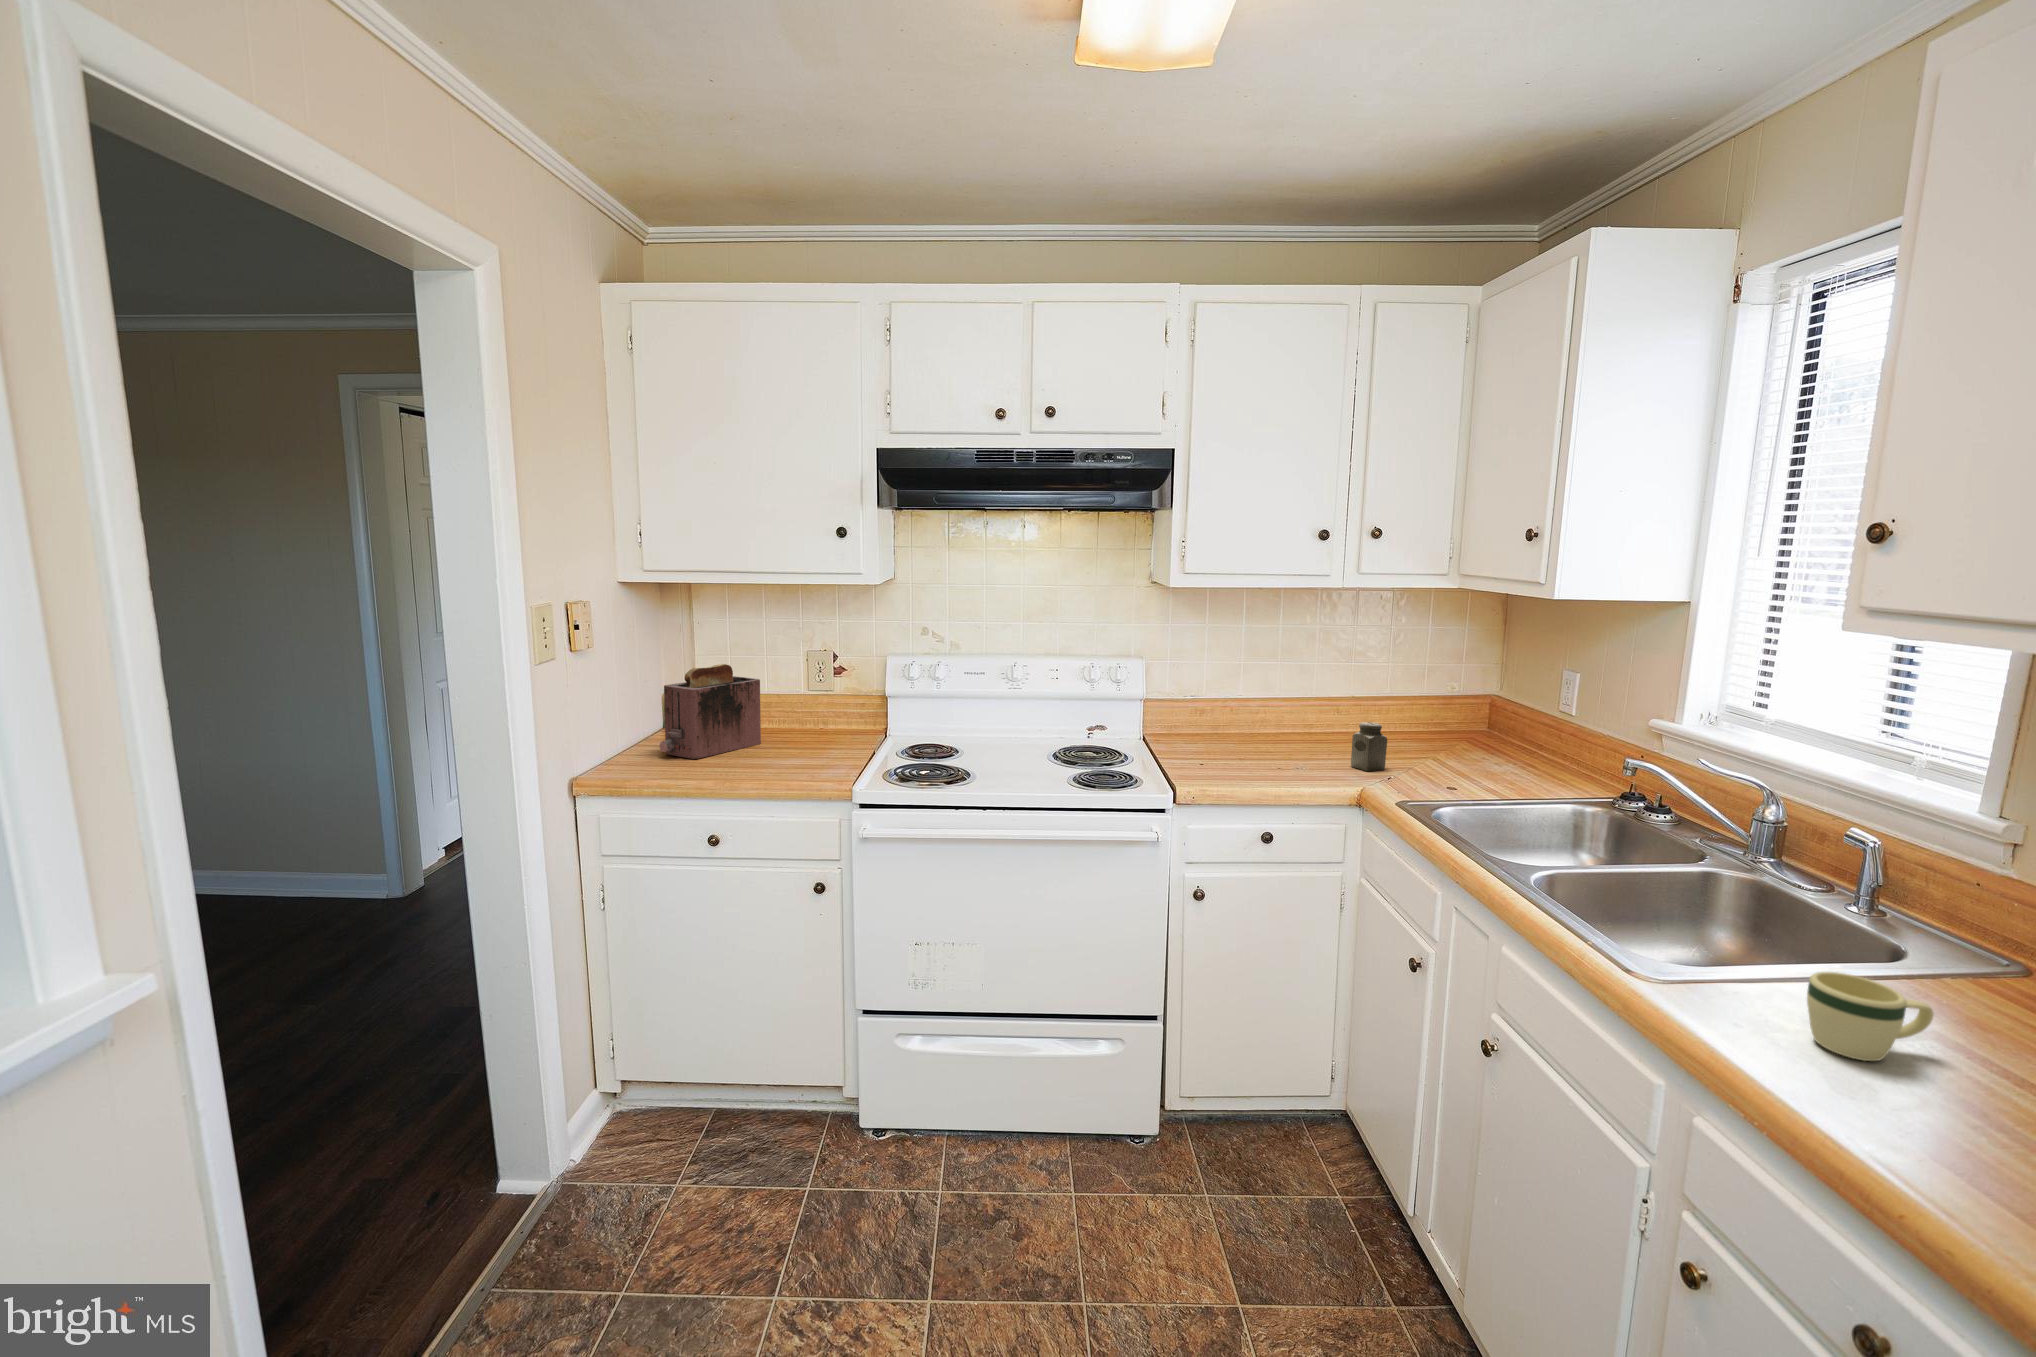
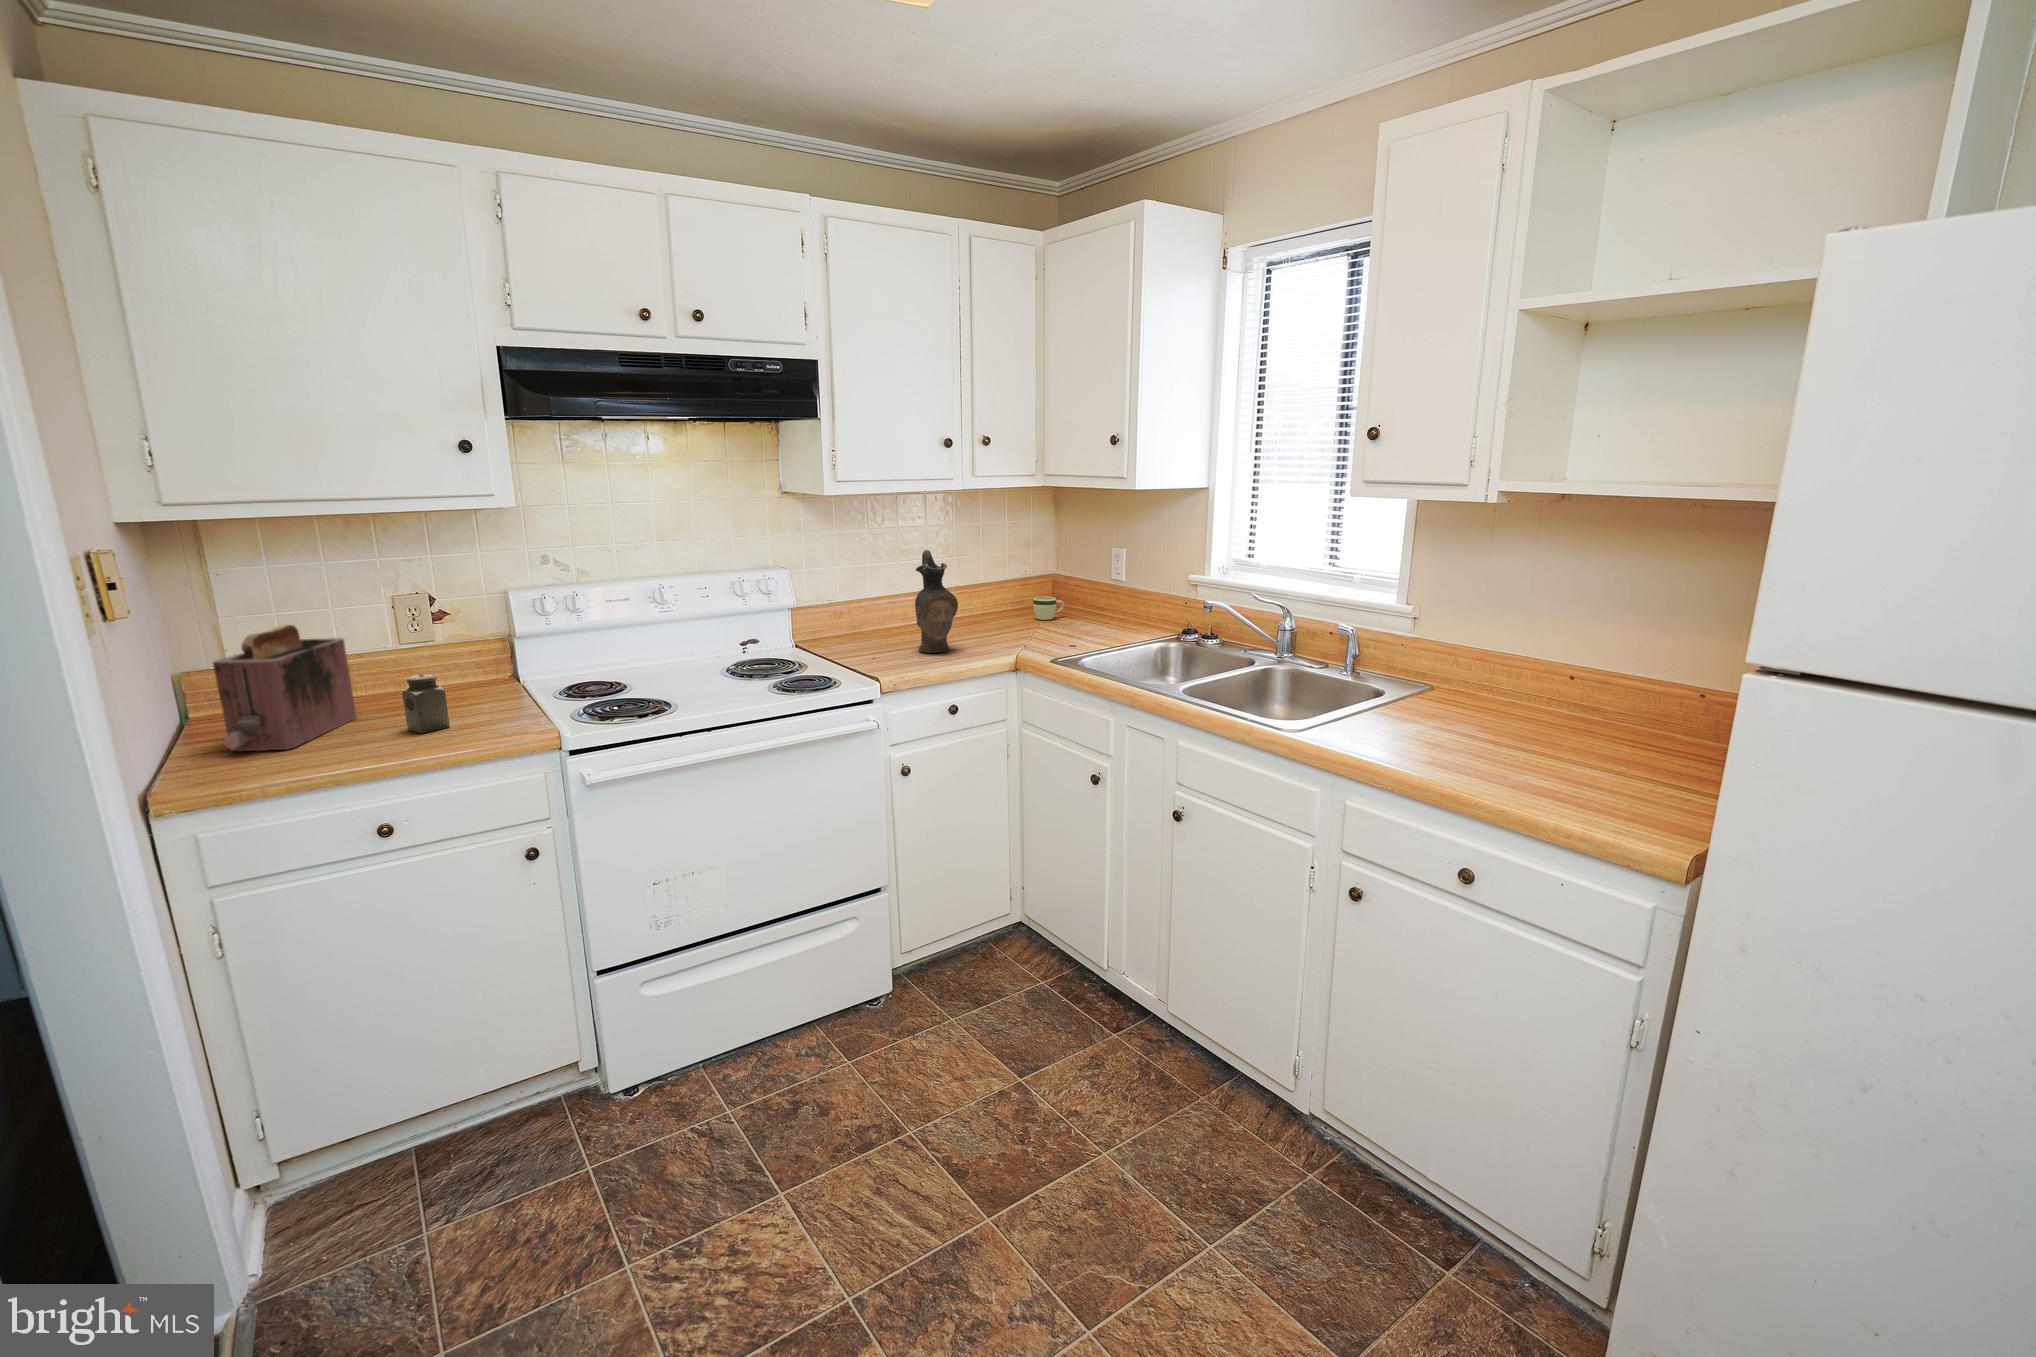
ceramic pitcher: none [1259,651,1308,766] -> present [915,550,958,653]
salt shaker: present [1351,722,1387,771] -> present [402,674,450,733]
mug: present [1807,972,1934,1061] -> present [1033,597,1064,620]

